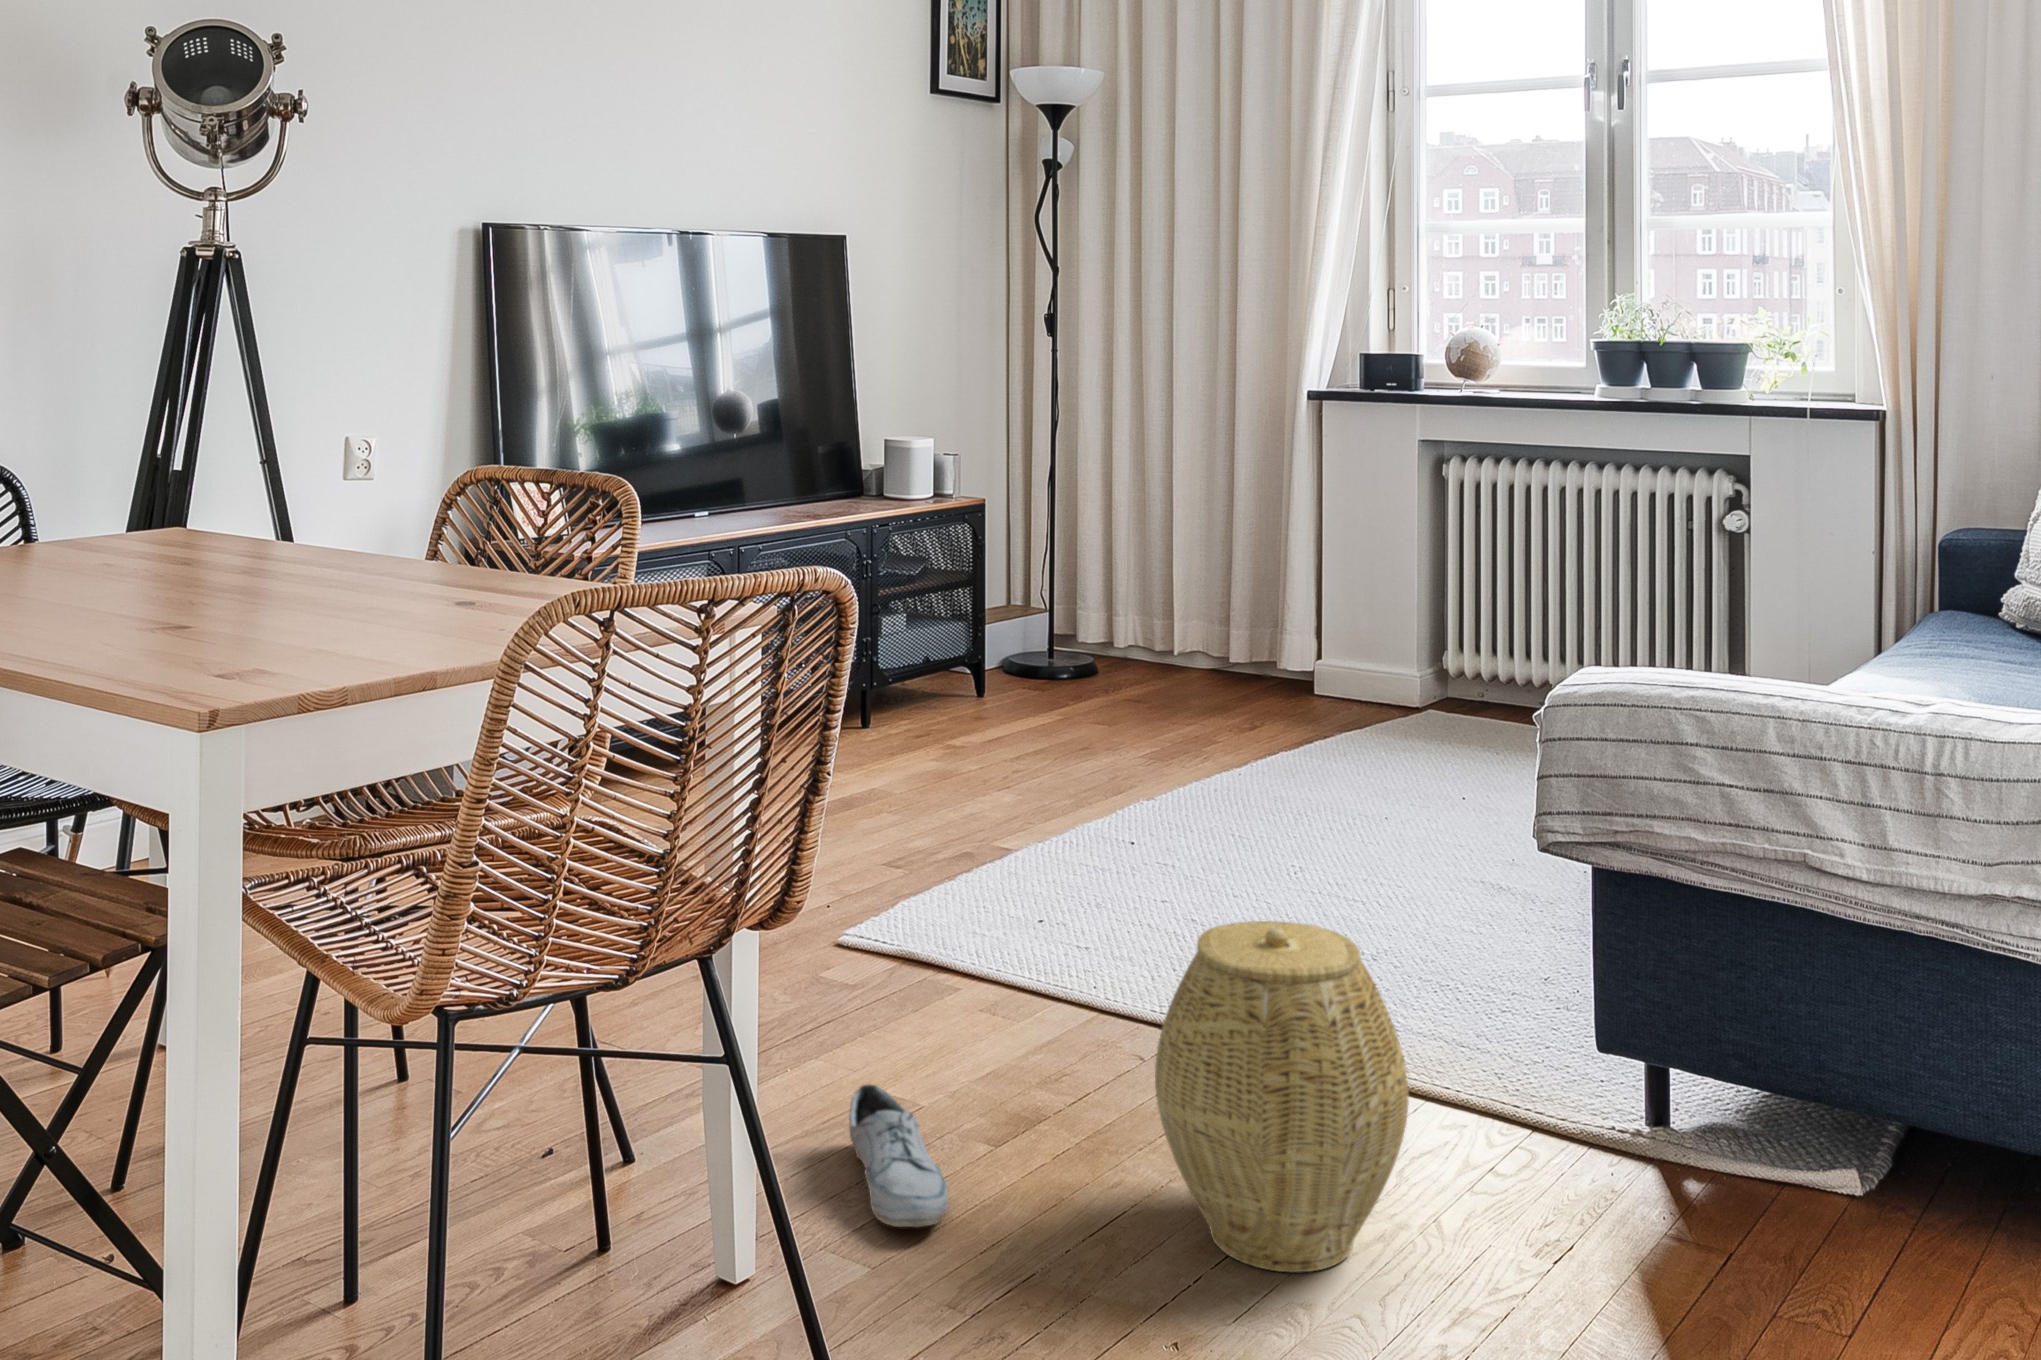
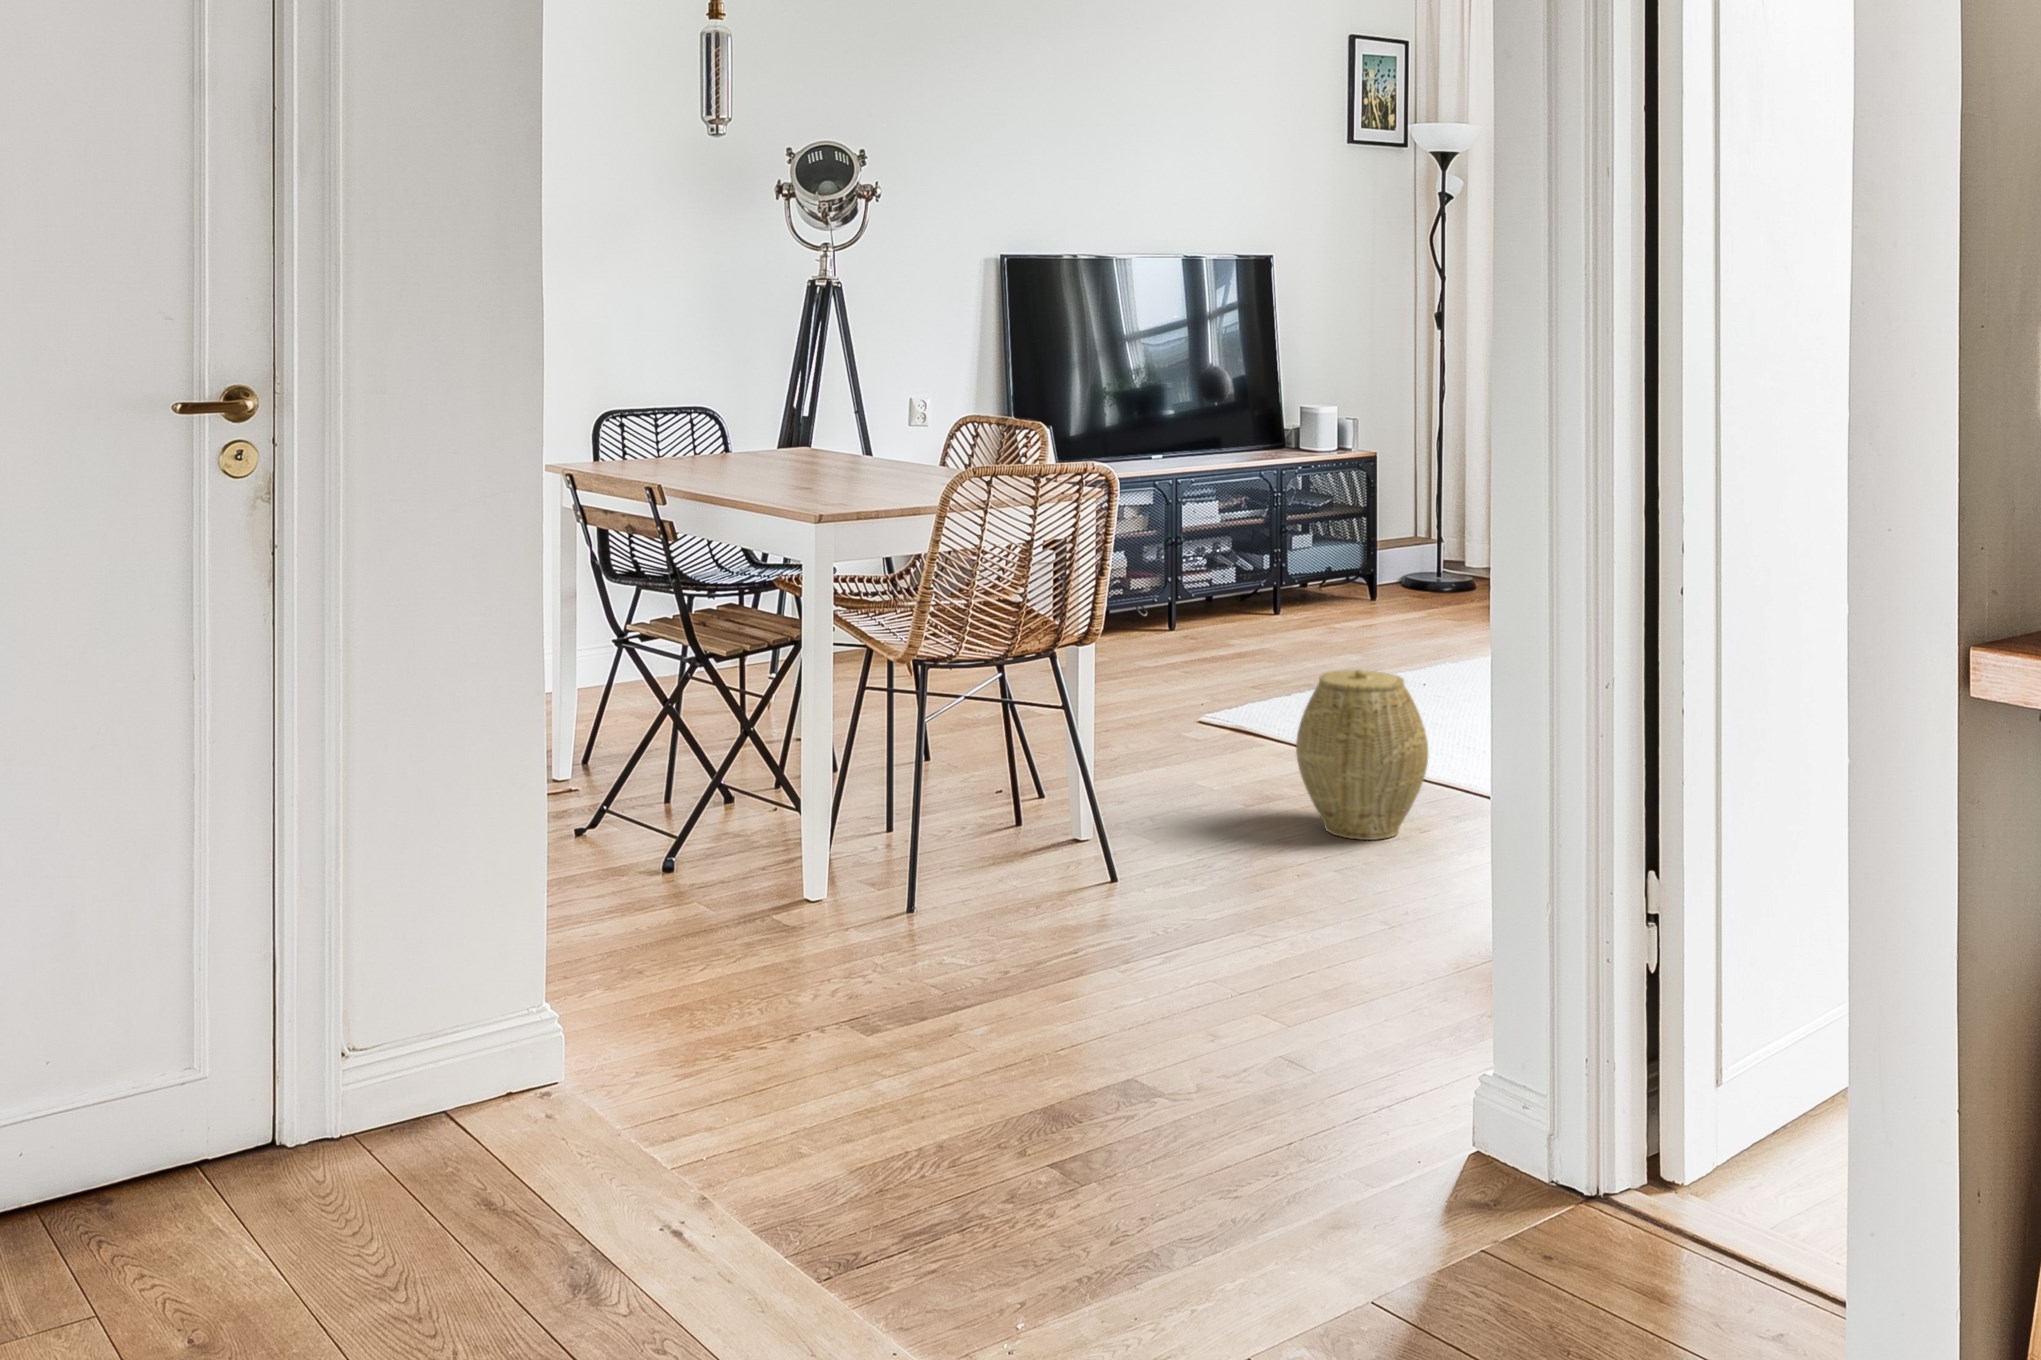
shoe: present [849,1085,948,1227] -> none [1152,754,1195,809]

